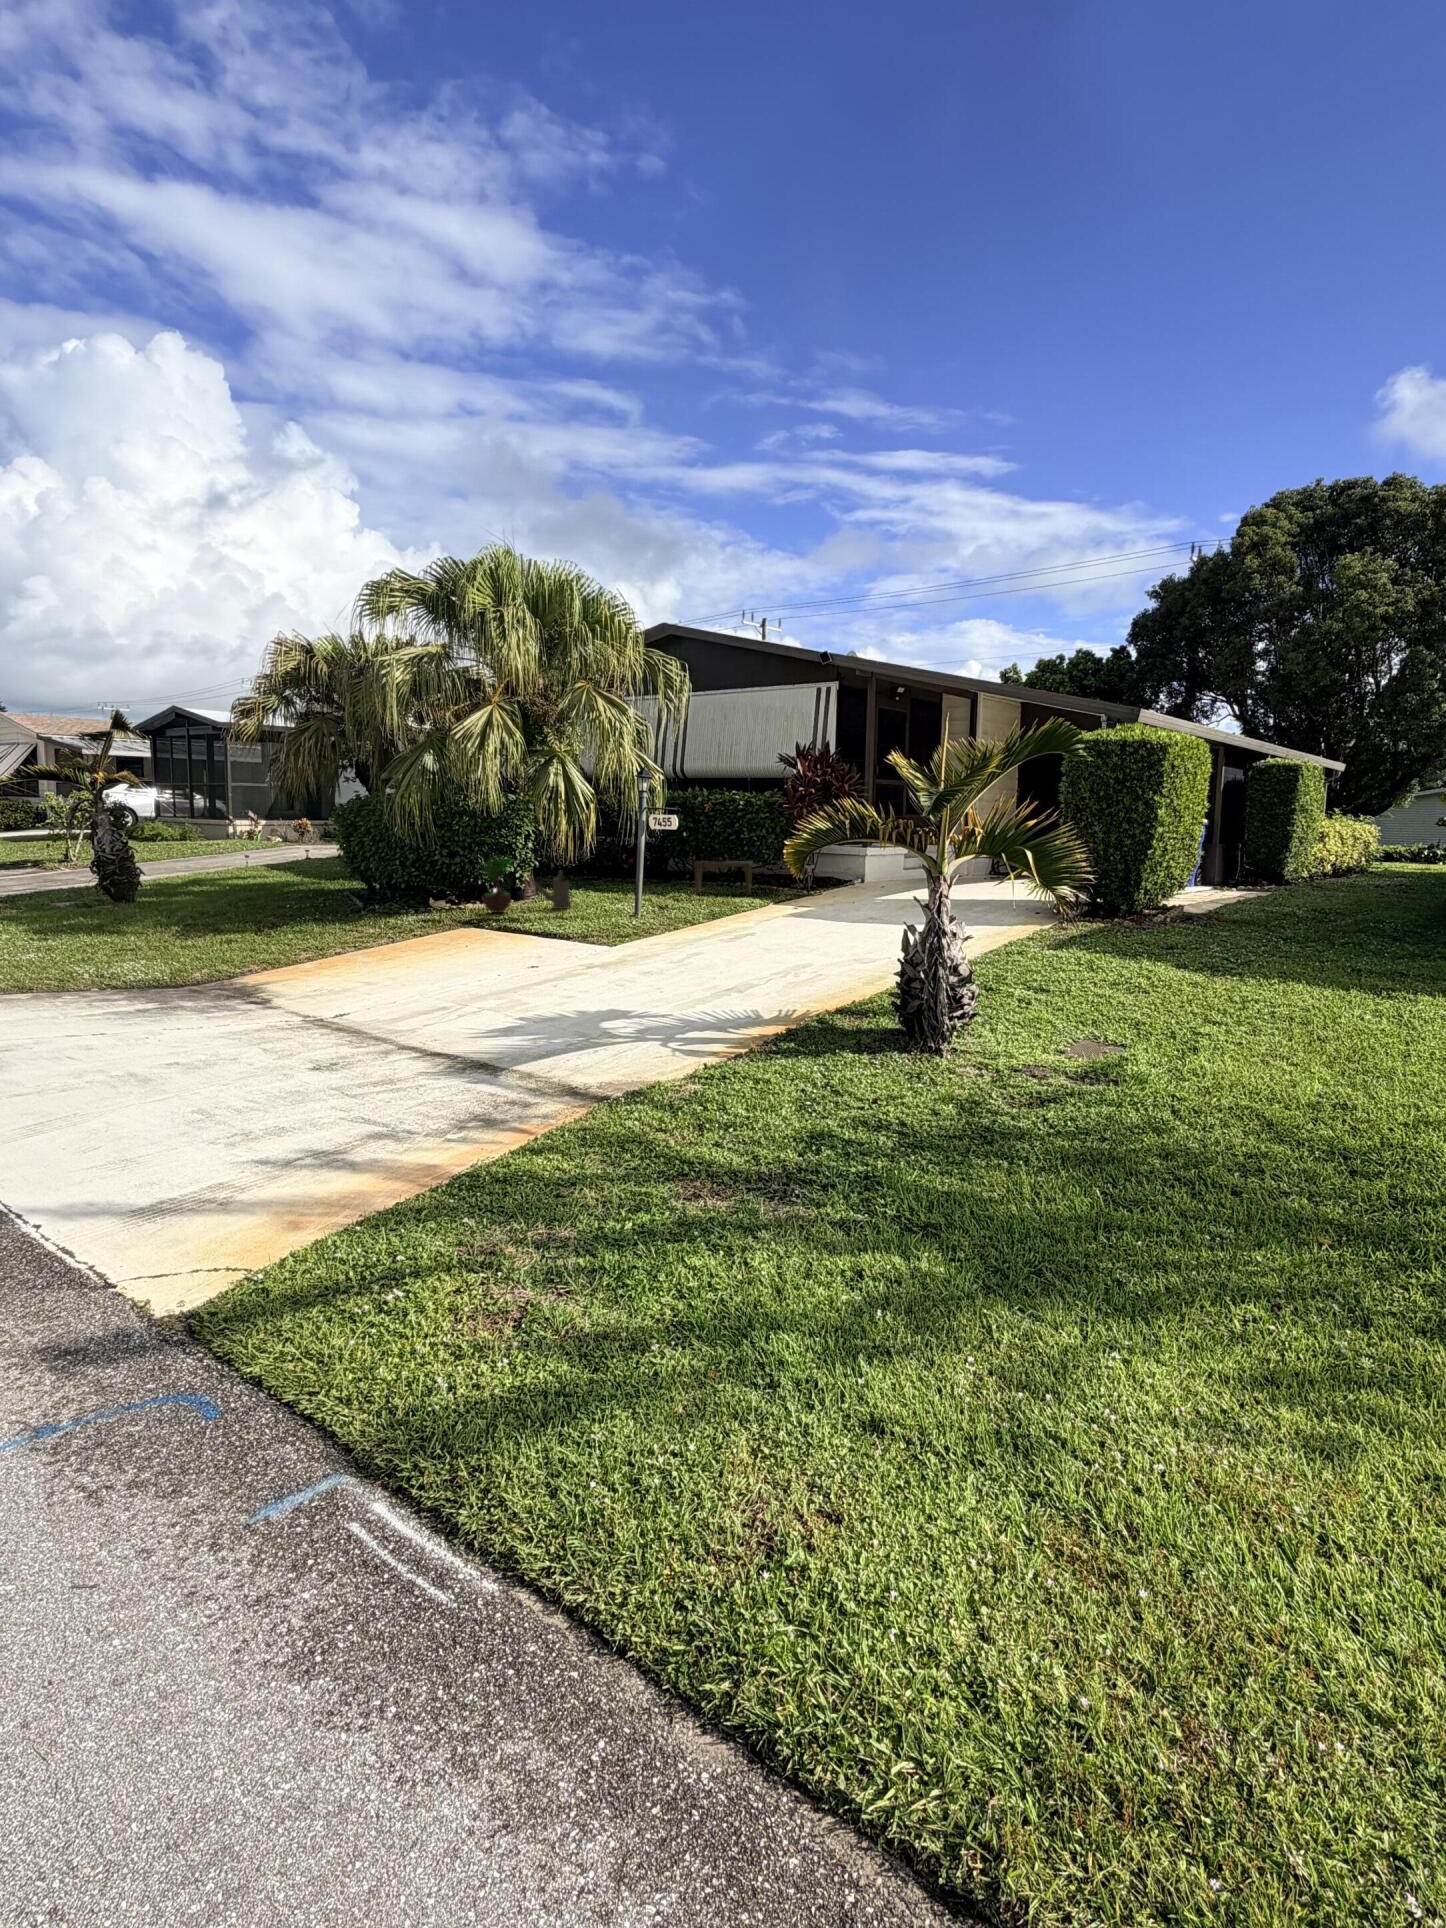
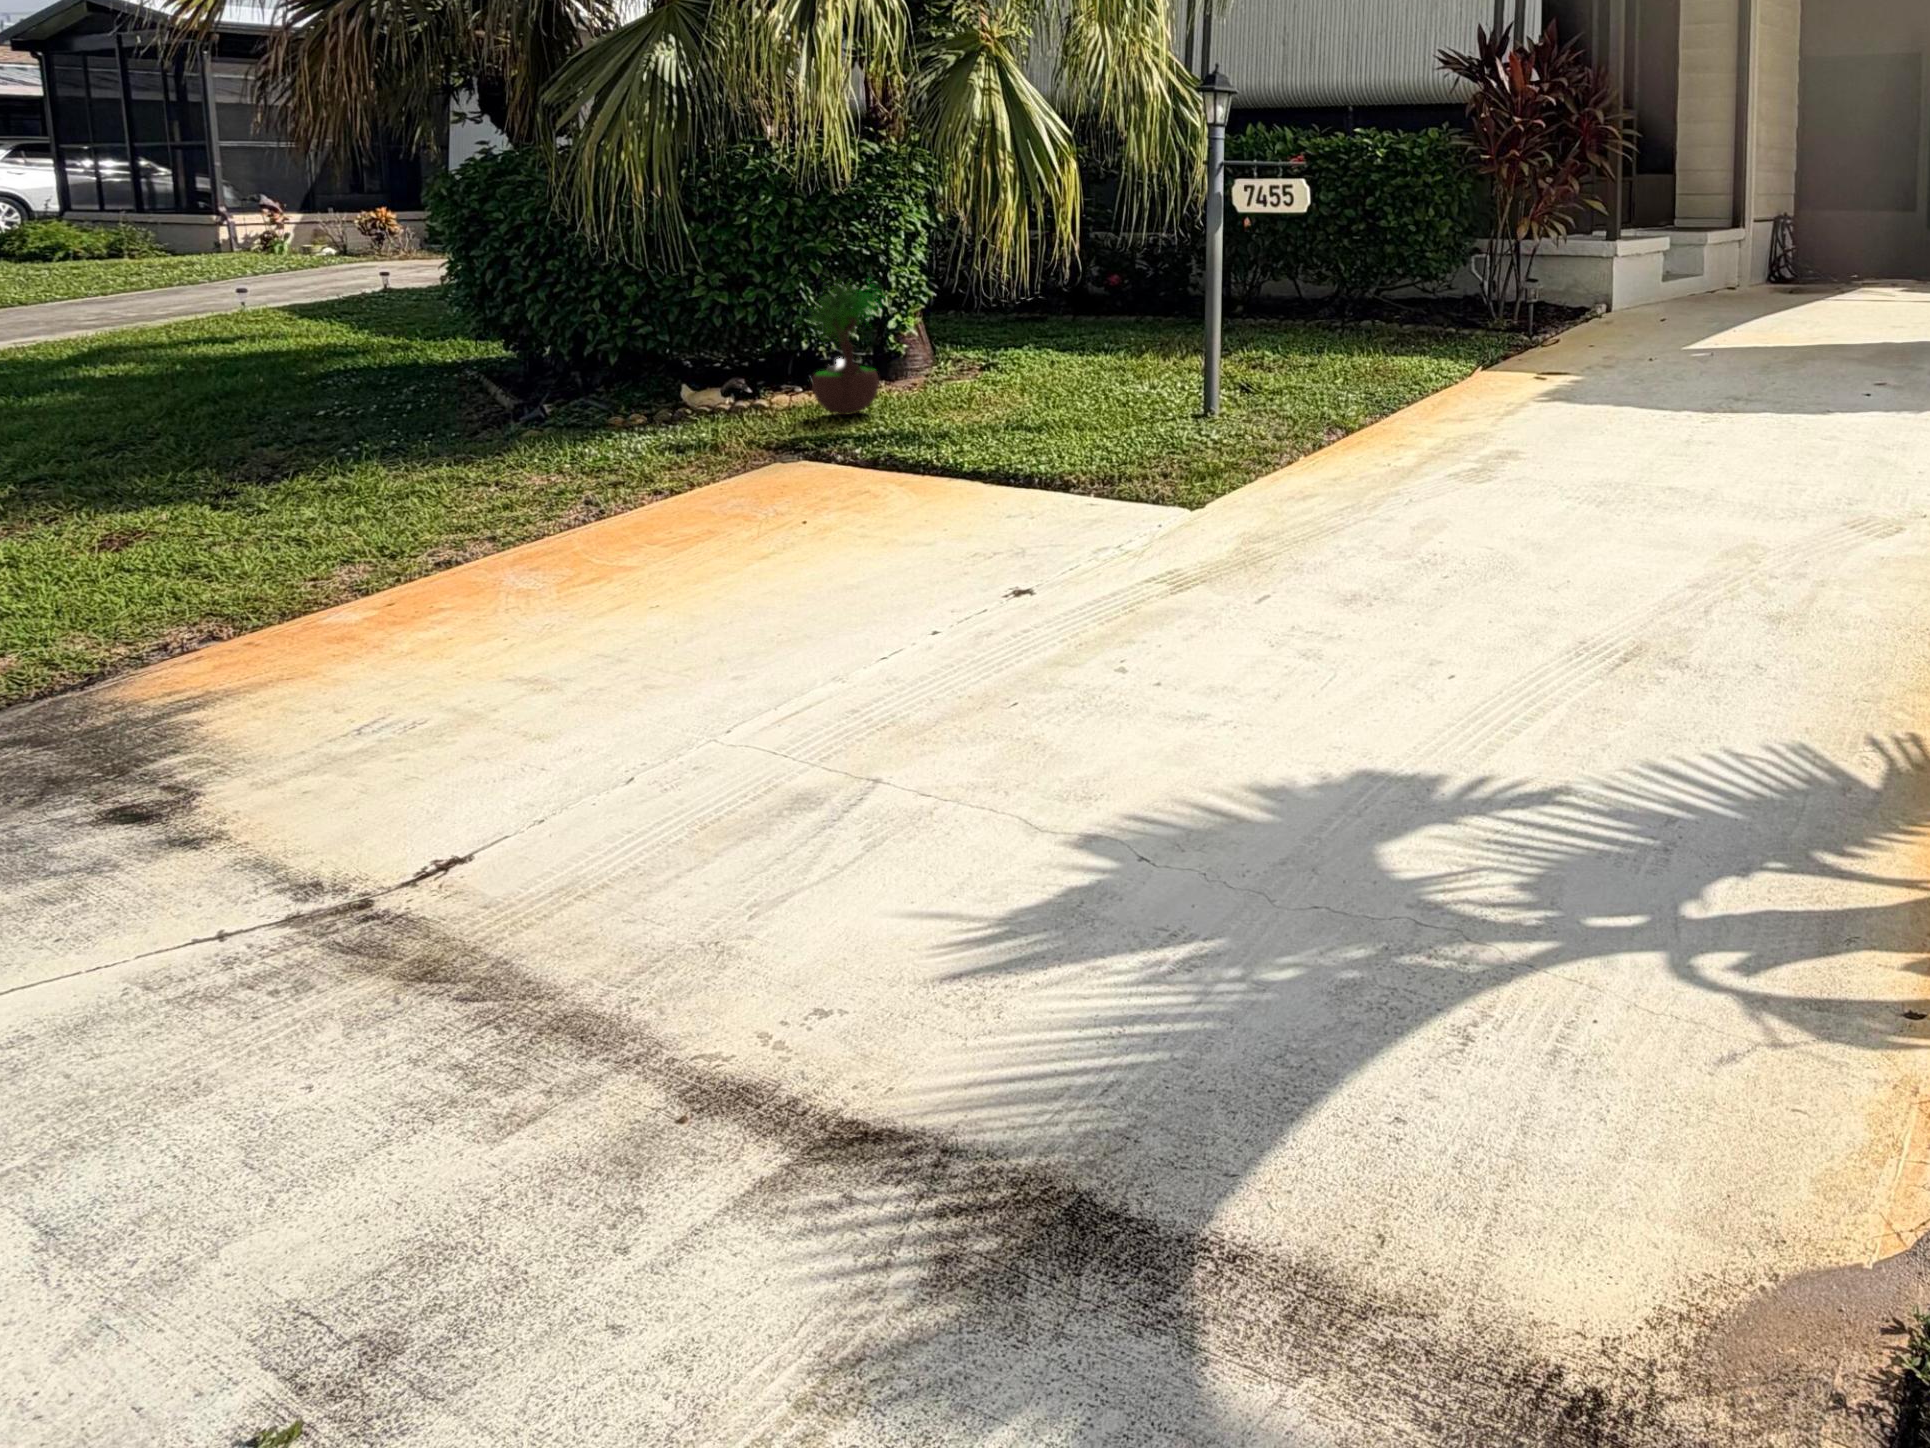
bench: present [694,861,753,894] -> none [1268,274,1389,349]
watering can: present [531,871,571,909] -> none [919,311,1030,399]

